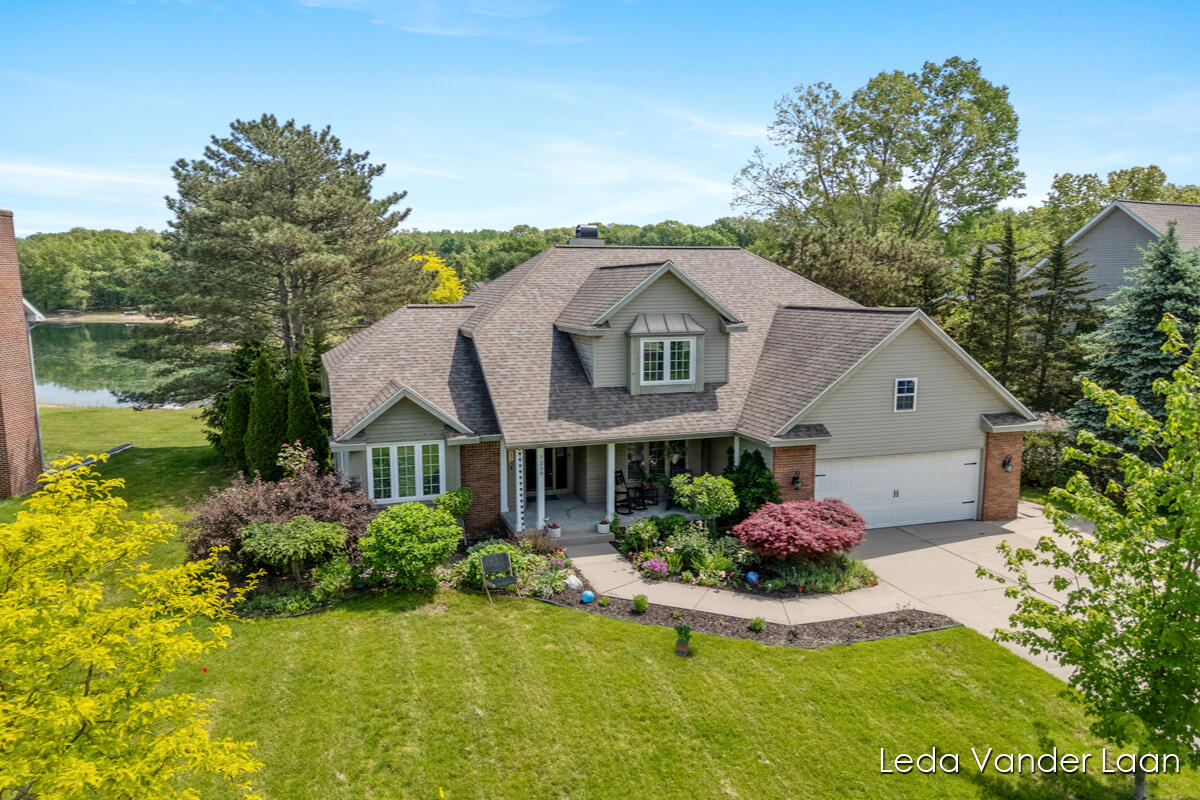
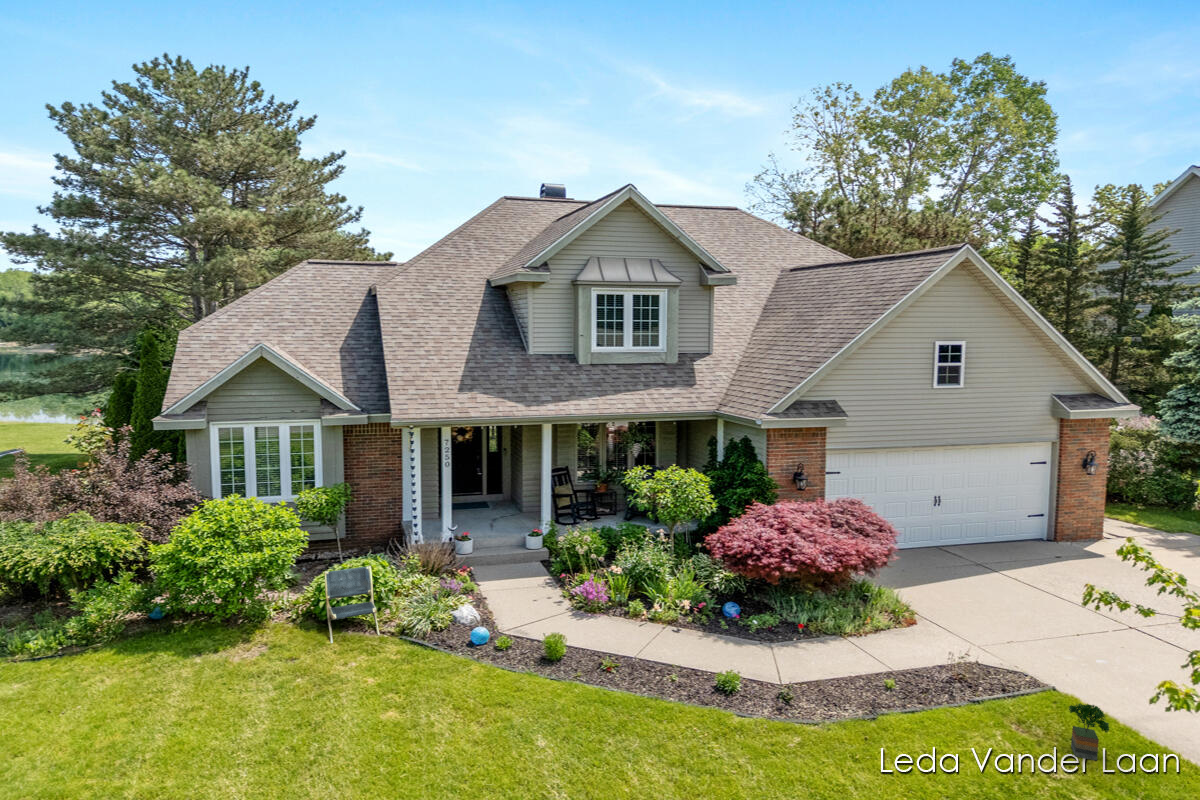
potted tree: present [674,625,692,657] -> present [1069,703,1109,761]

